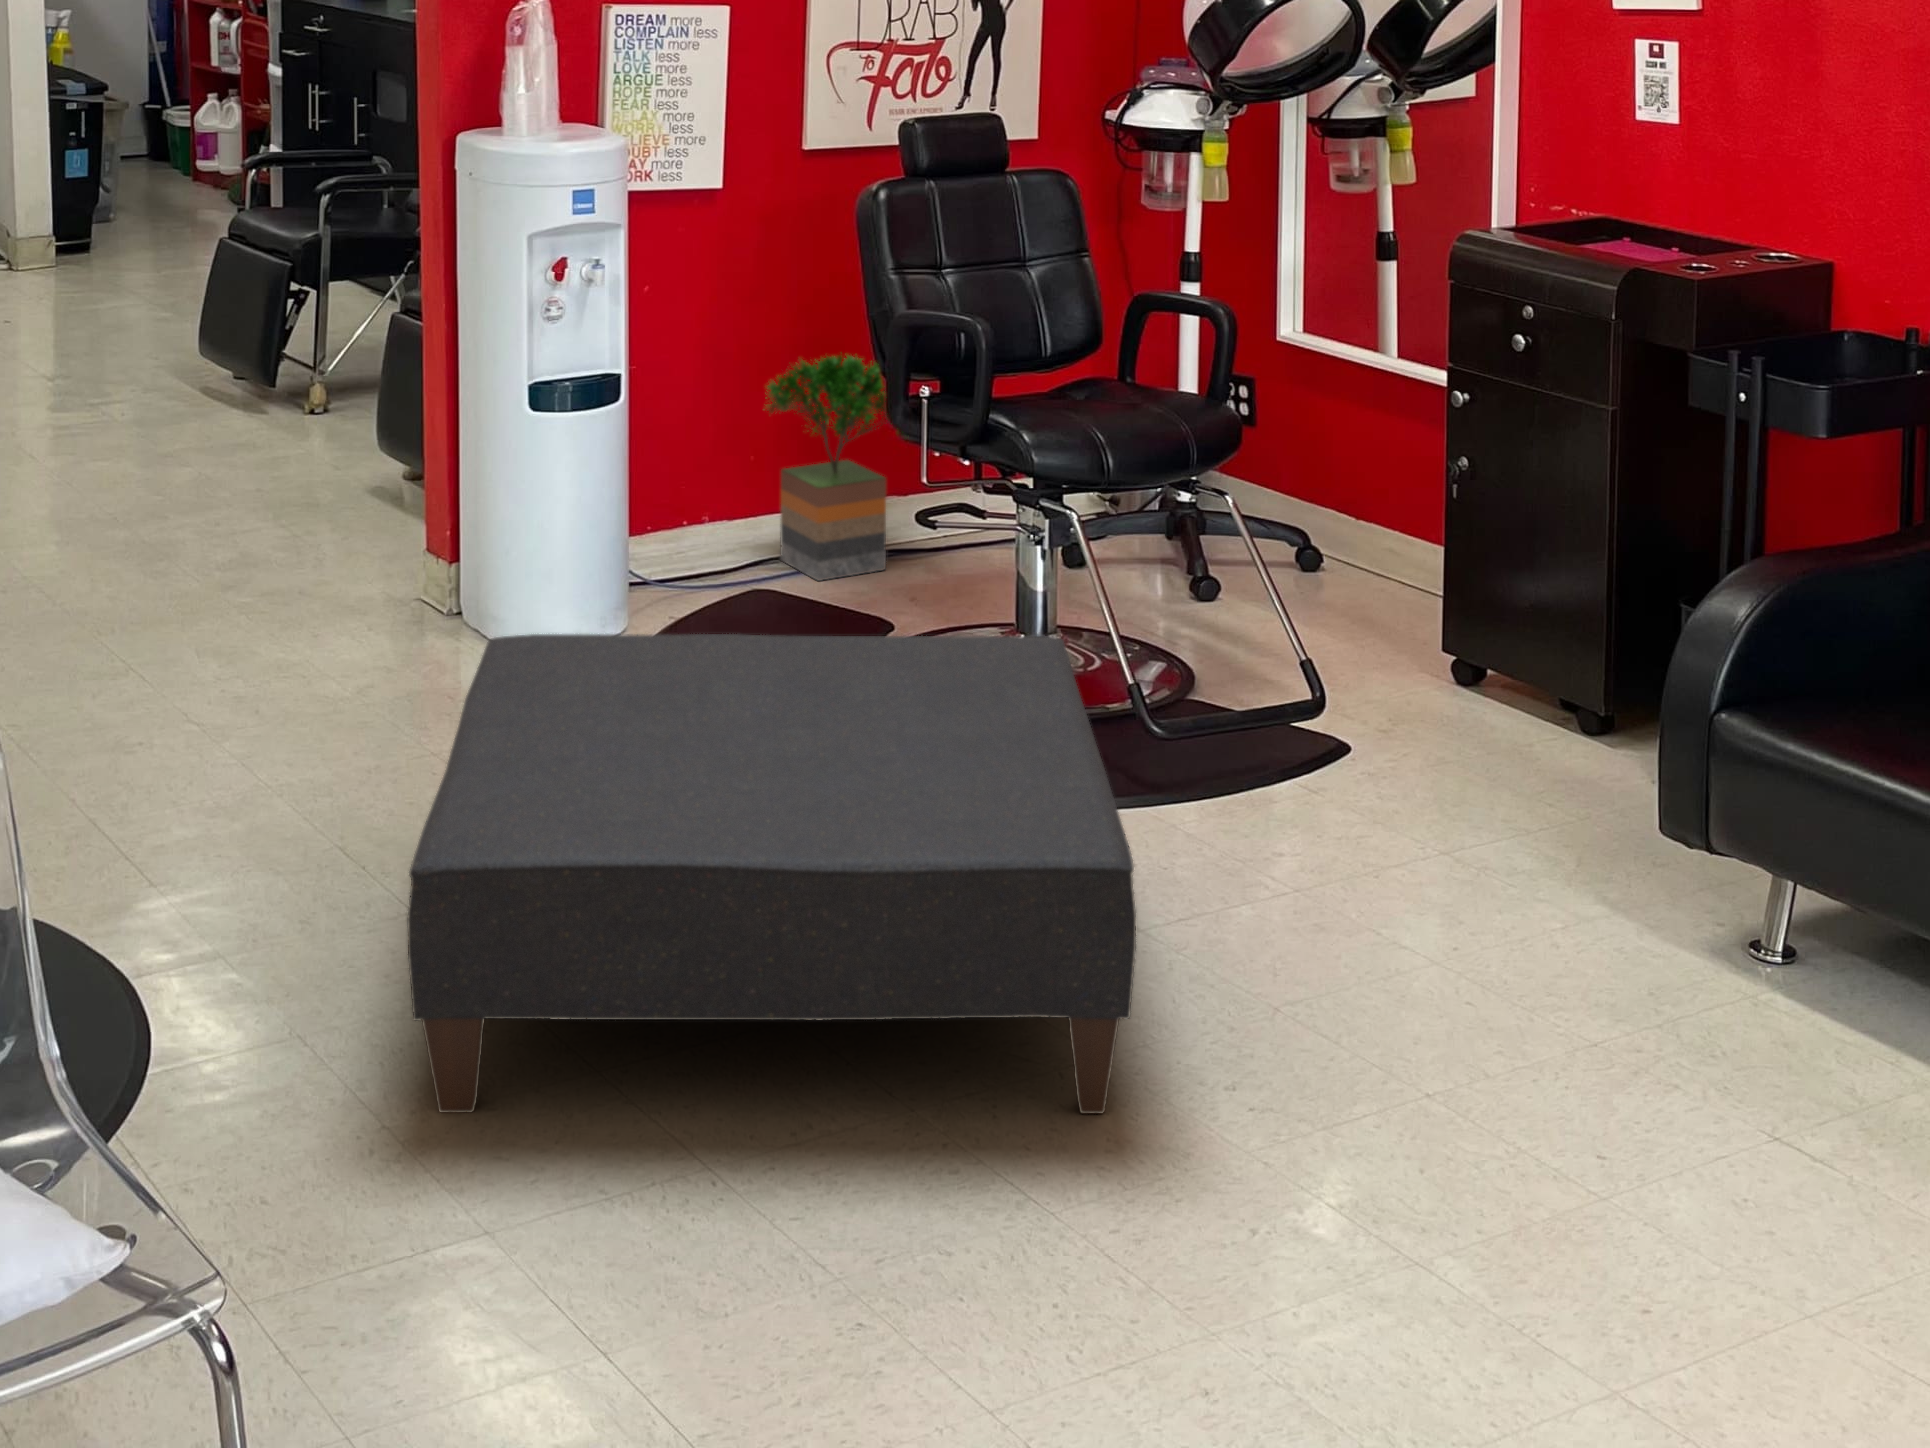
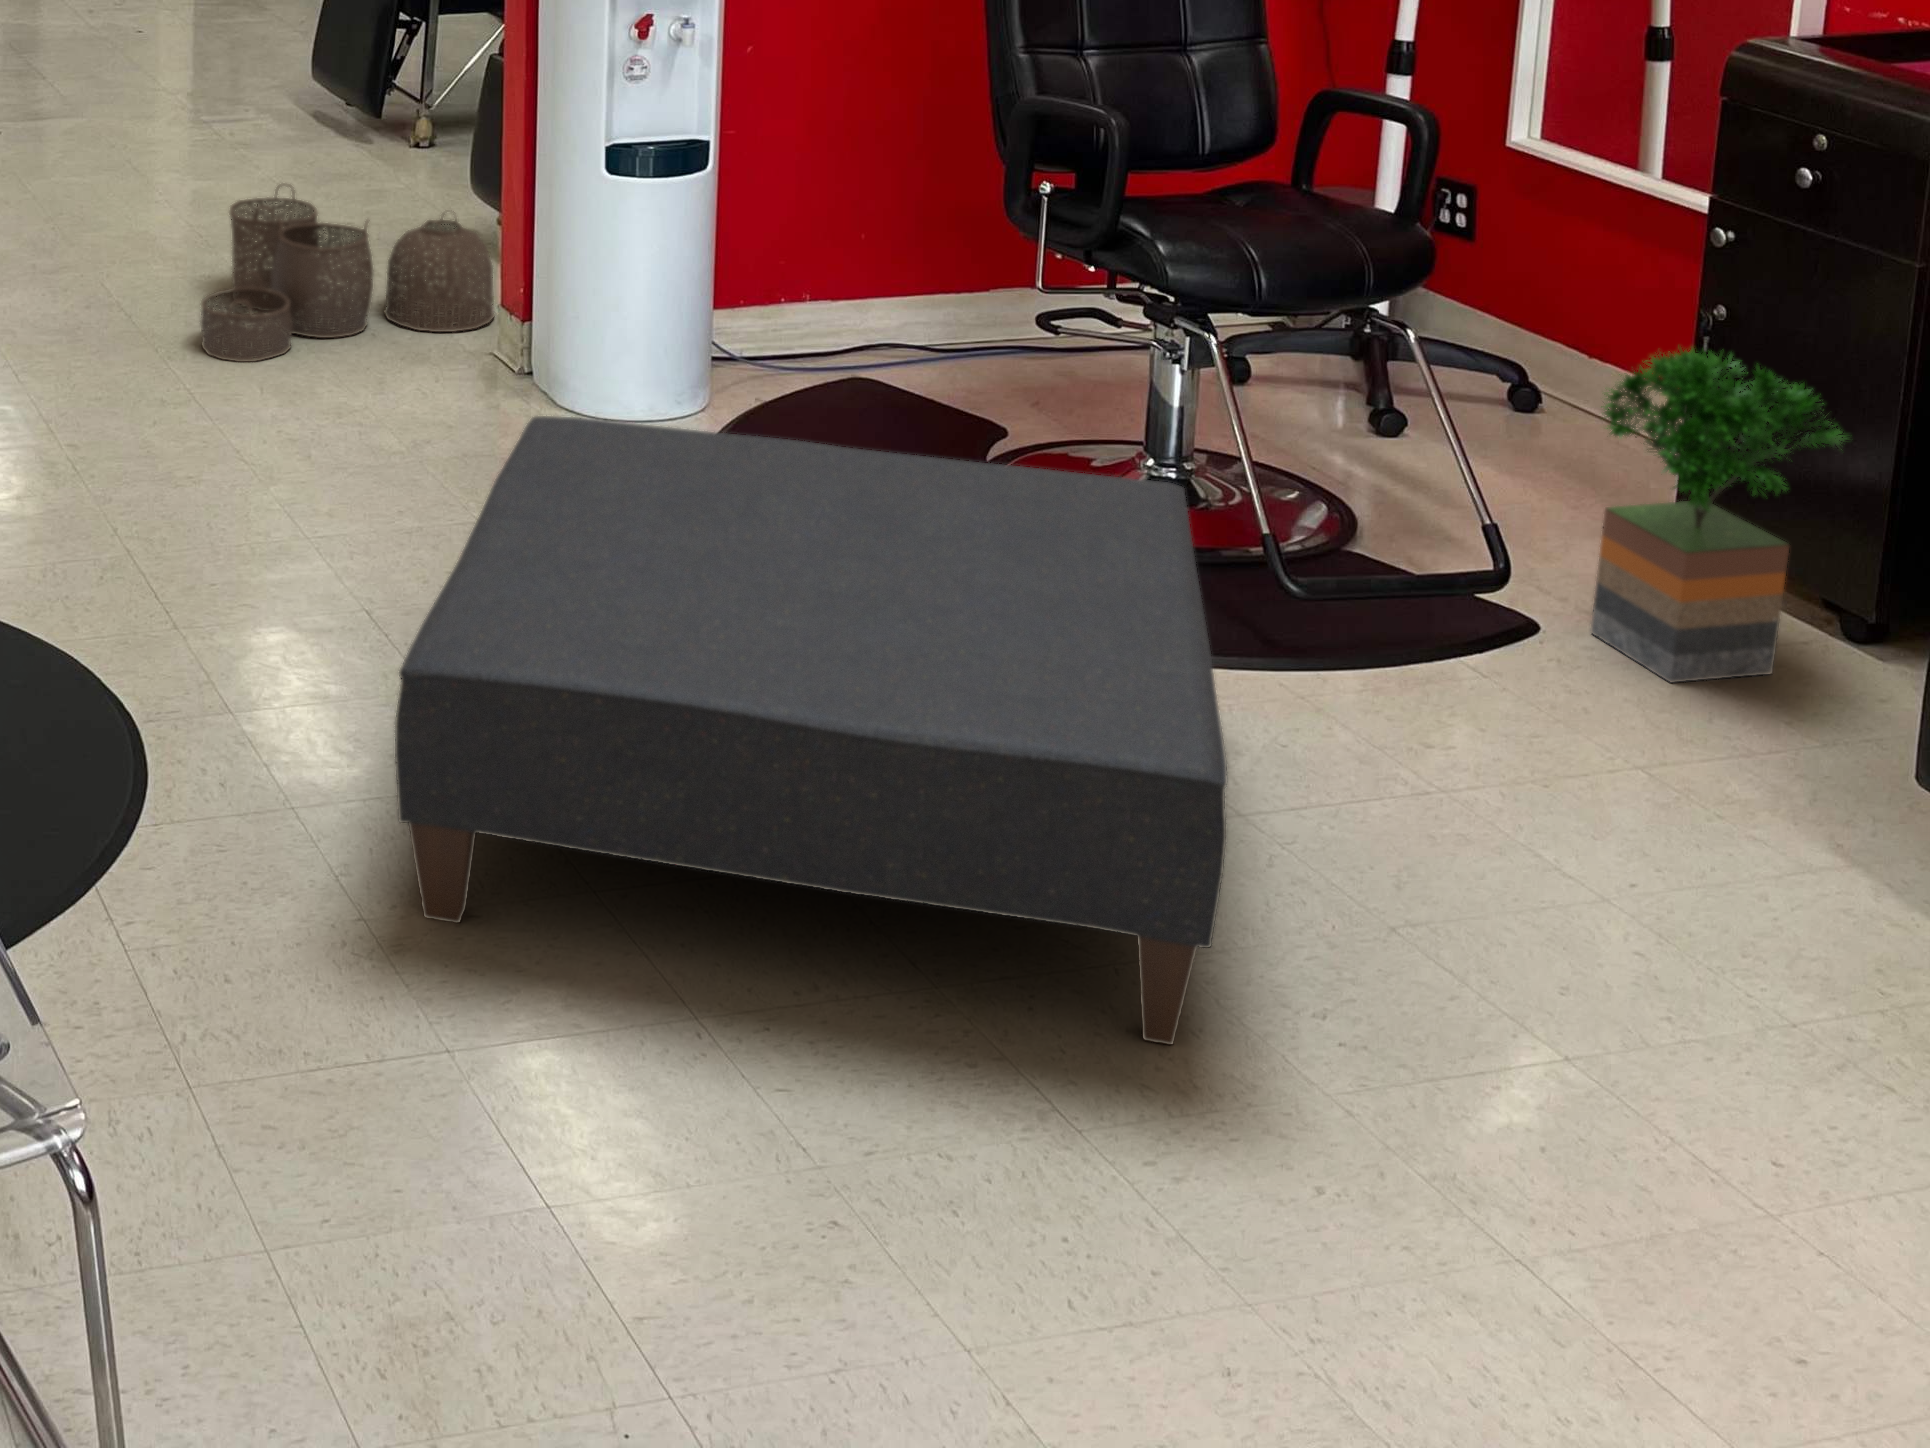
potted tree: present [763,355,903,581] -> present [1591,346,1844,682]
woven basket: none [126,455,415,634] -> present [201,184,494,362]

